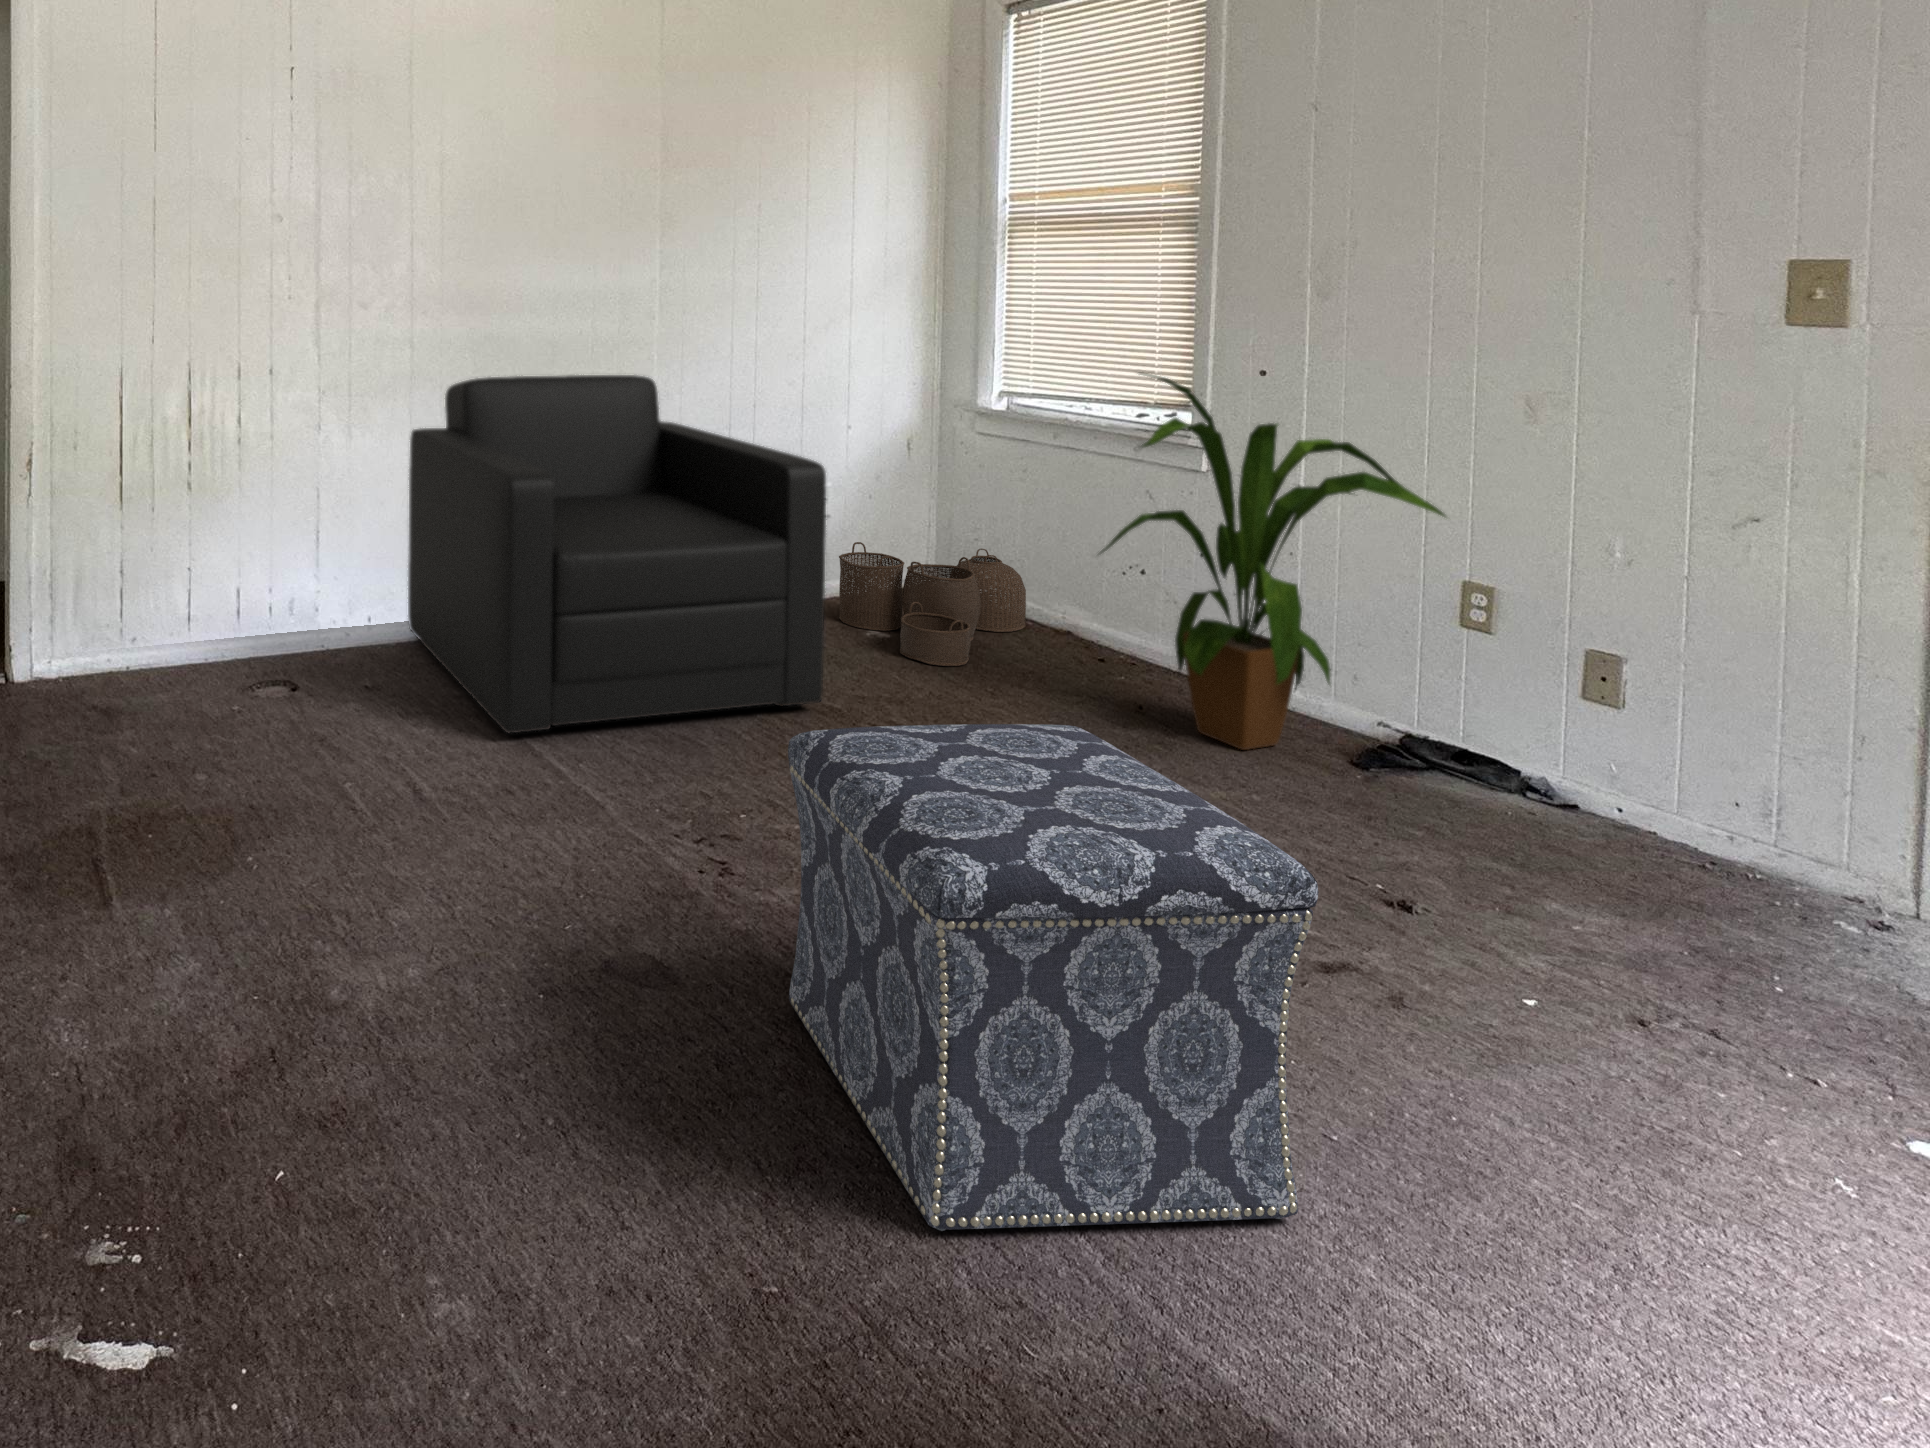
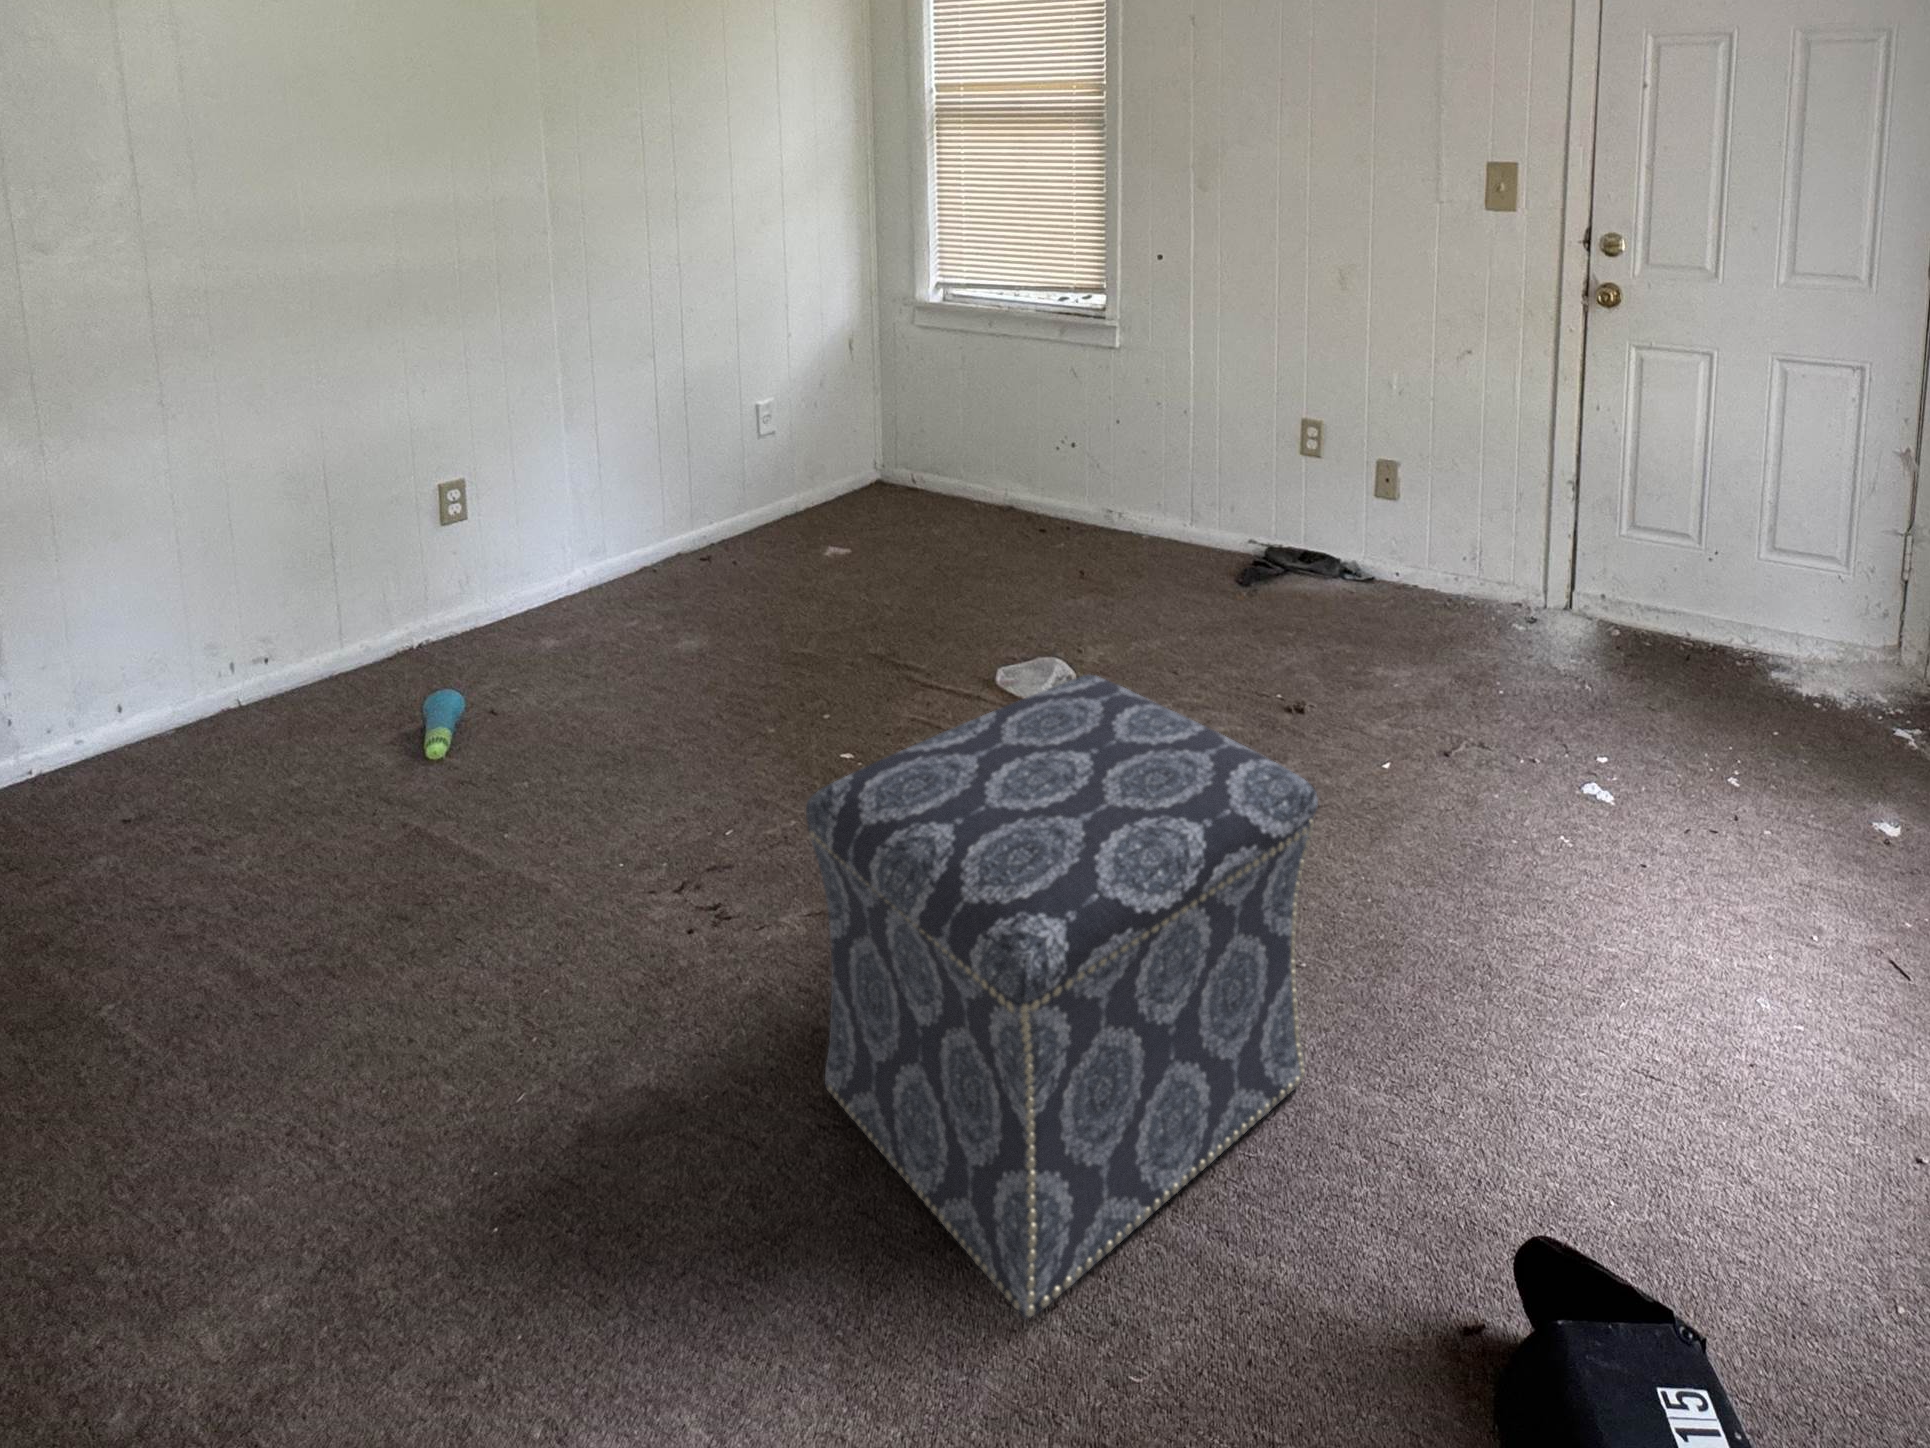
house plant: present [1099,373,1445,750] -> none [1046,269,1298,592]
armchair: present [408,375,826,733] -> none [154,312,798,841]
woven basket: present [839,542,1026,666] -> none [794,441,975,575]

